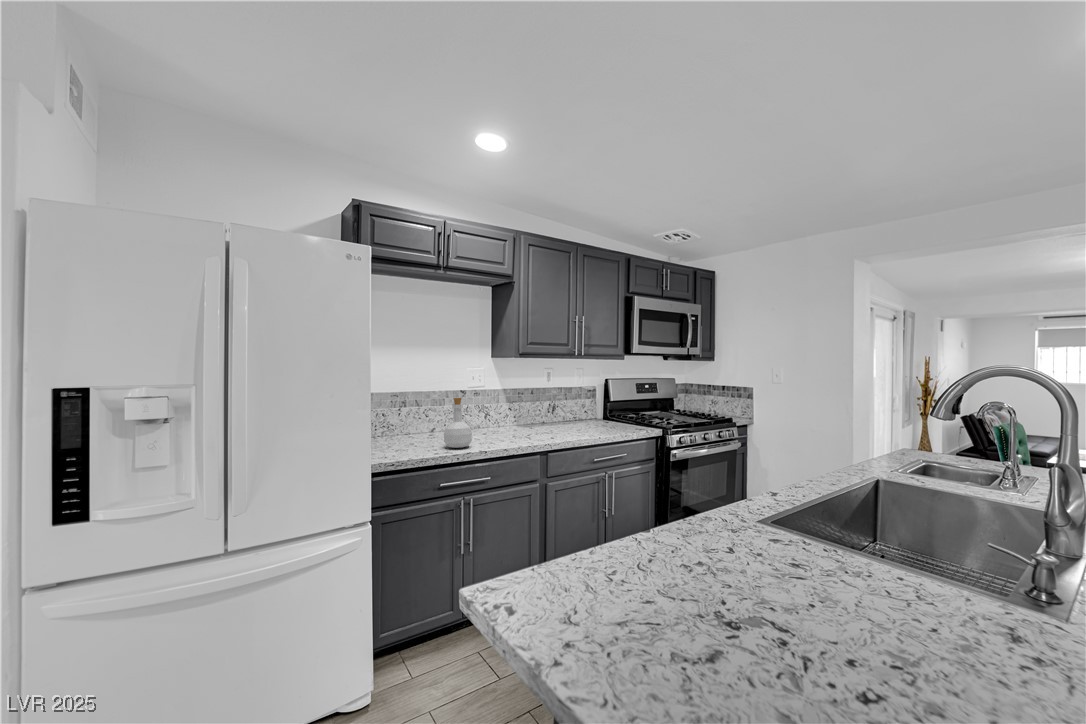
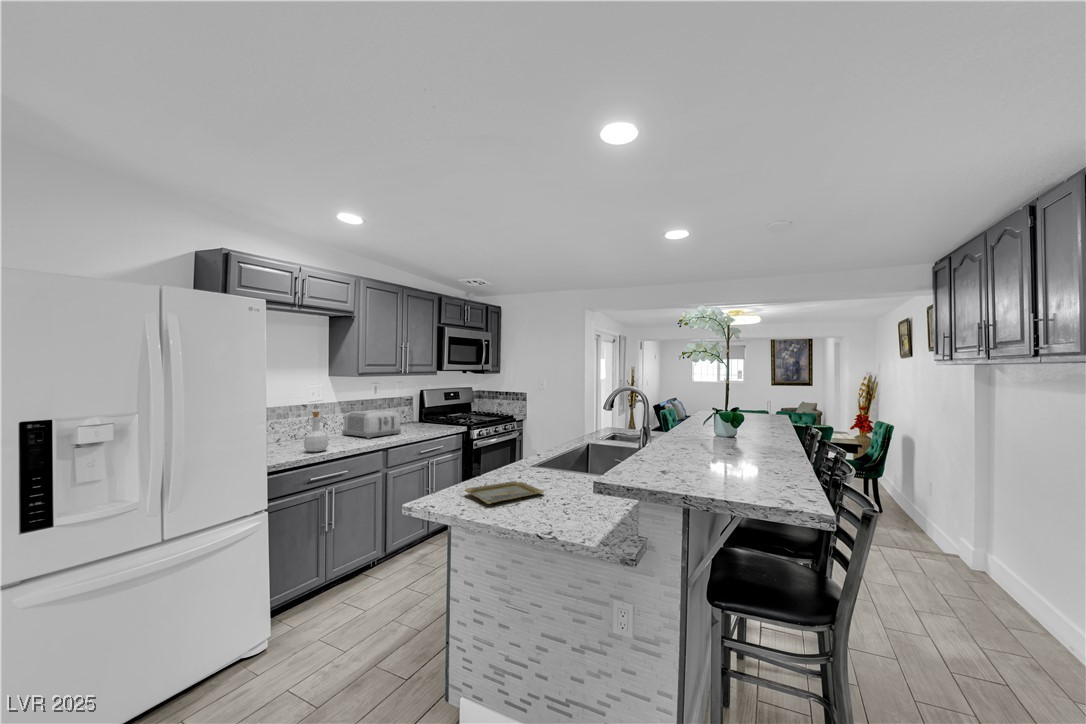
toaster: none [505,400,572,435] -> present [342,410,401,439]
tray: none [581,566,788,648] -> present [464,481,544,504]

